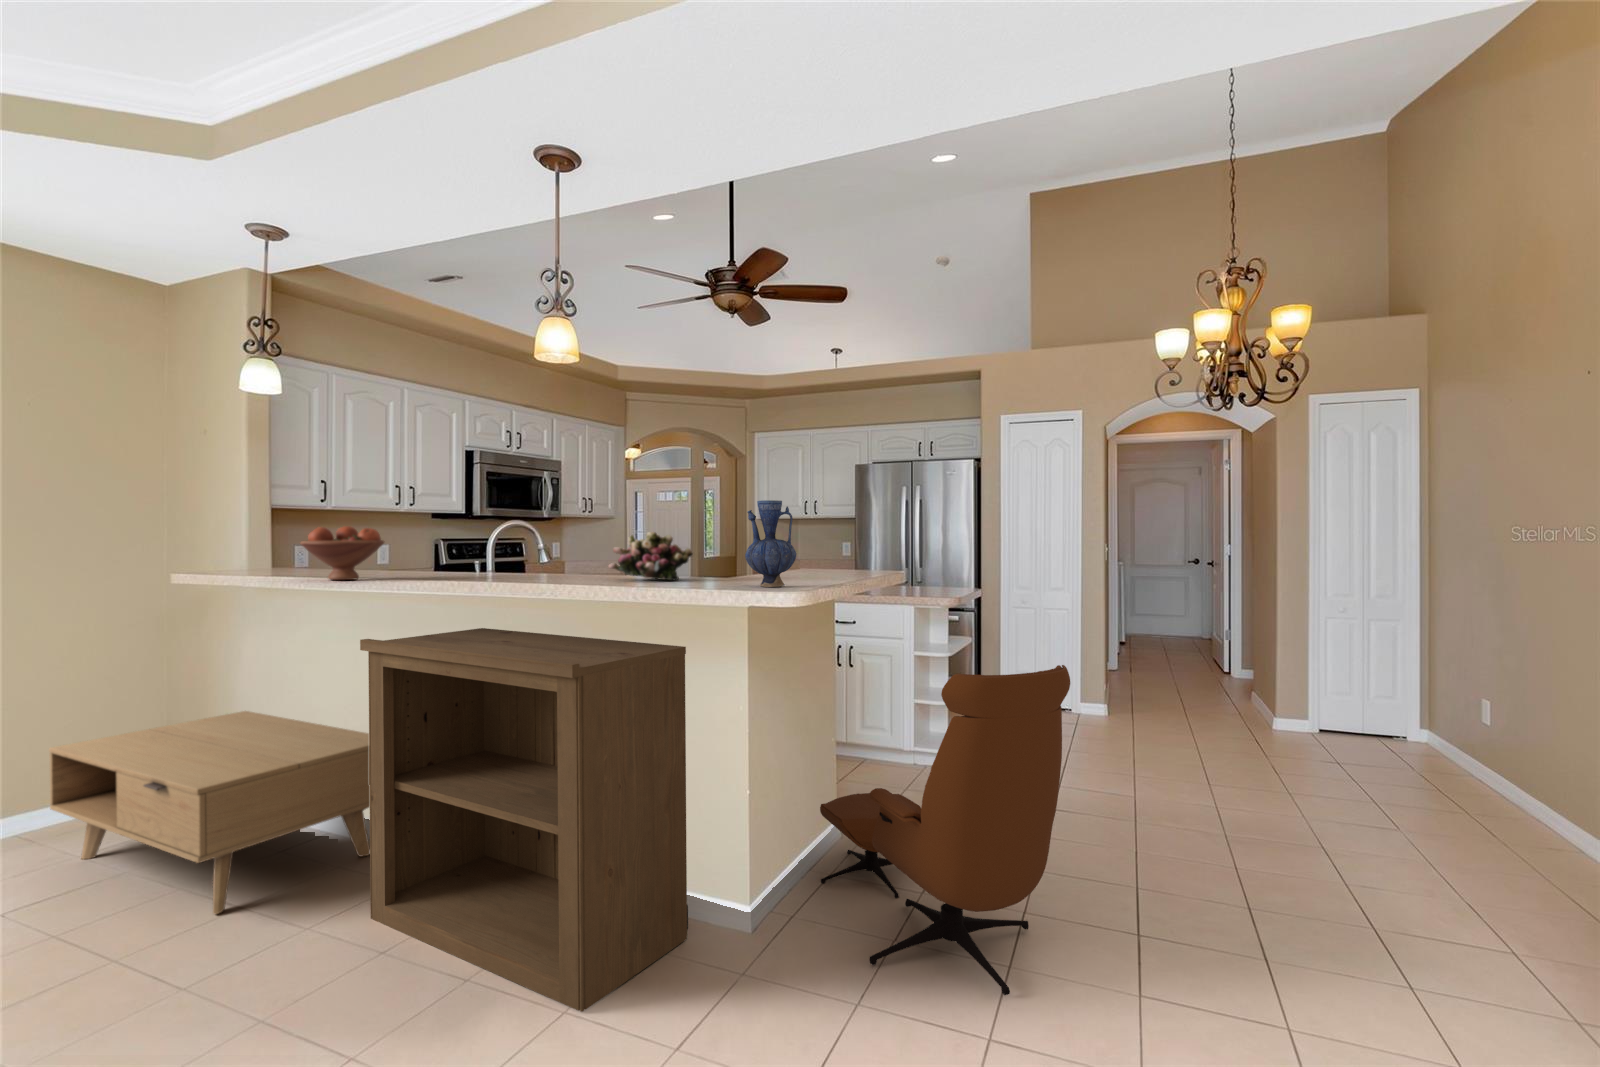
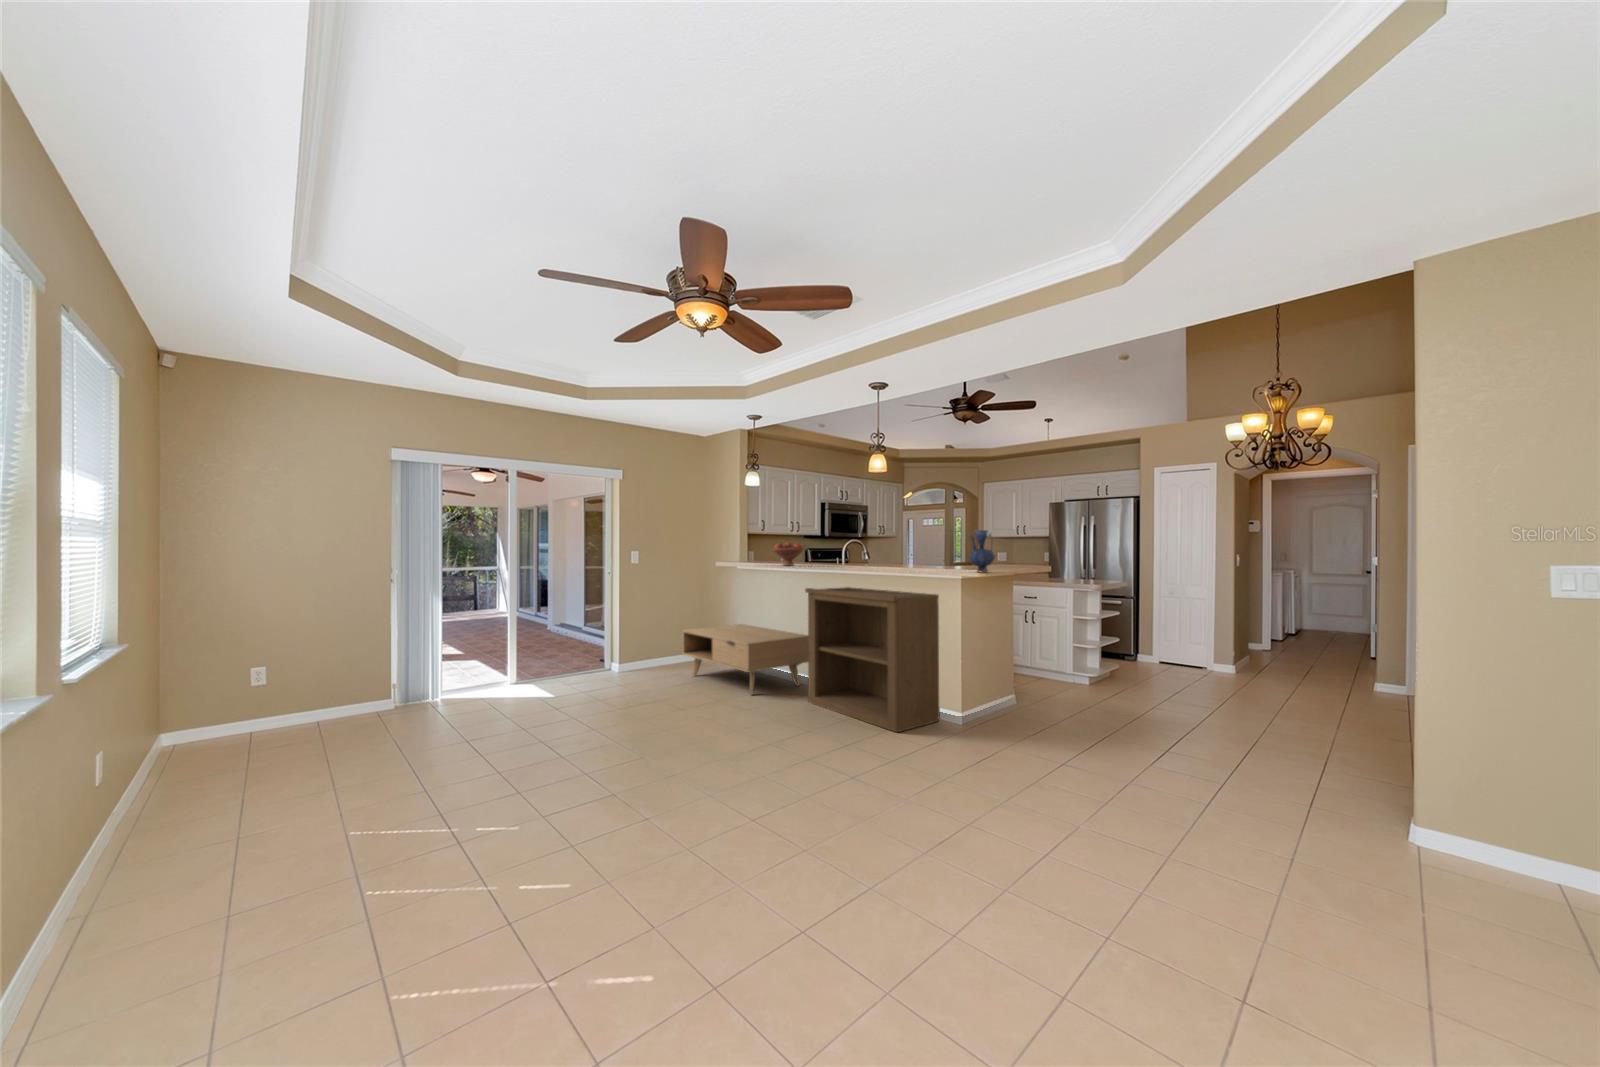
flower arrangement: present [609,532,693,580] -> none [902,545,943,569]
lounge chair: present [820,665,1070,995] -> none [1005,606,1115,750]

